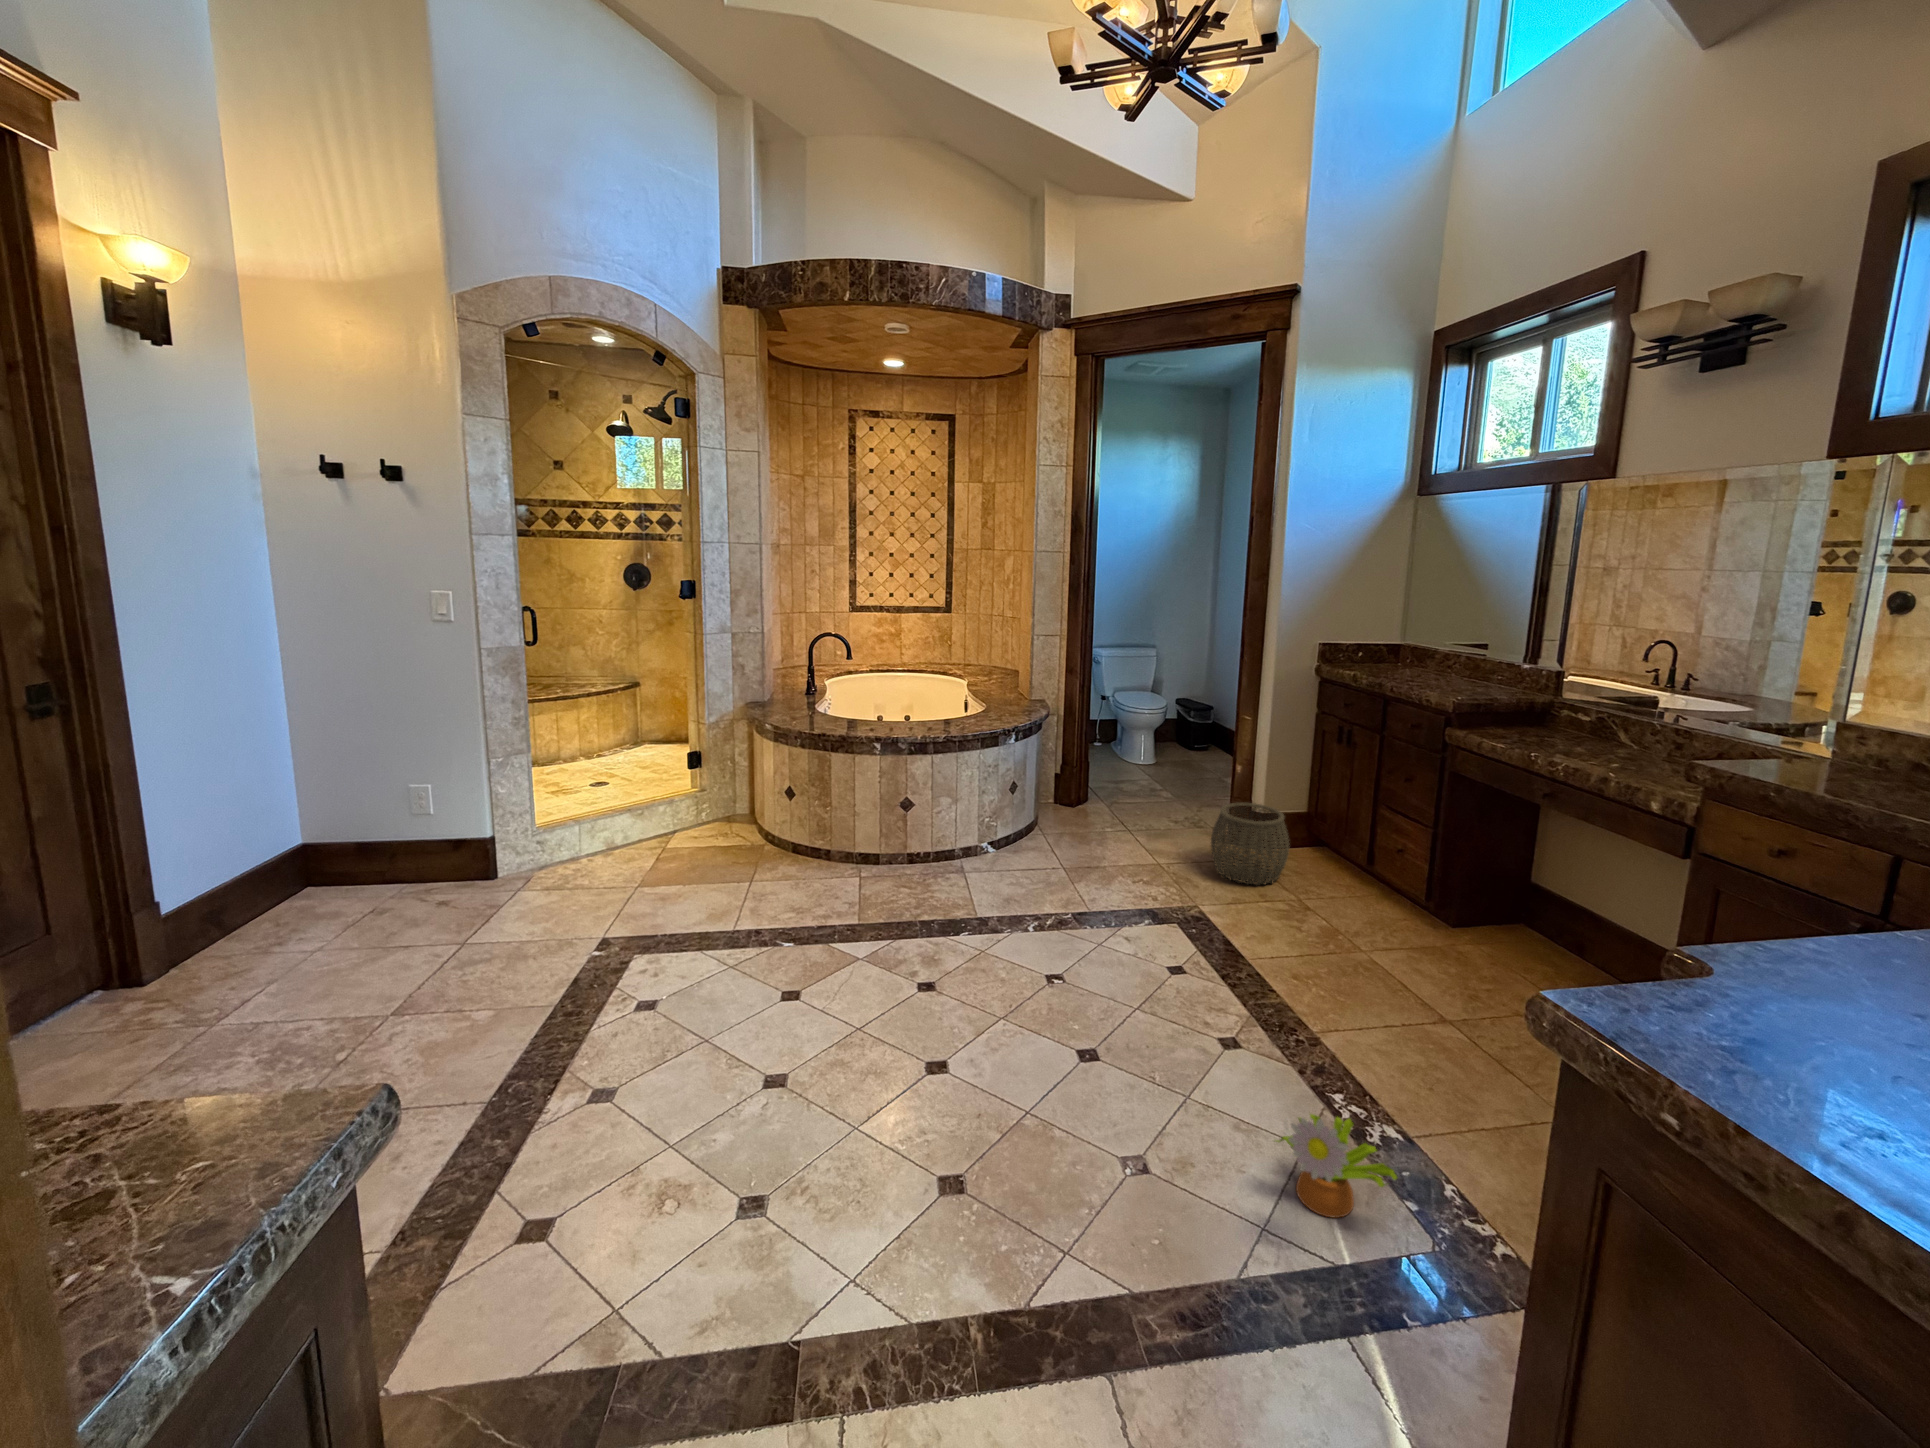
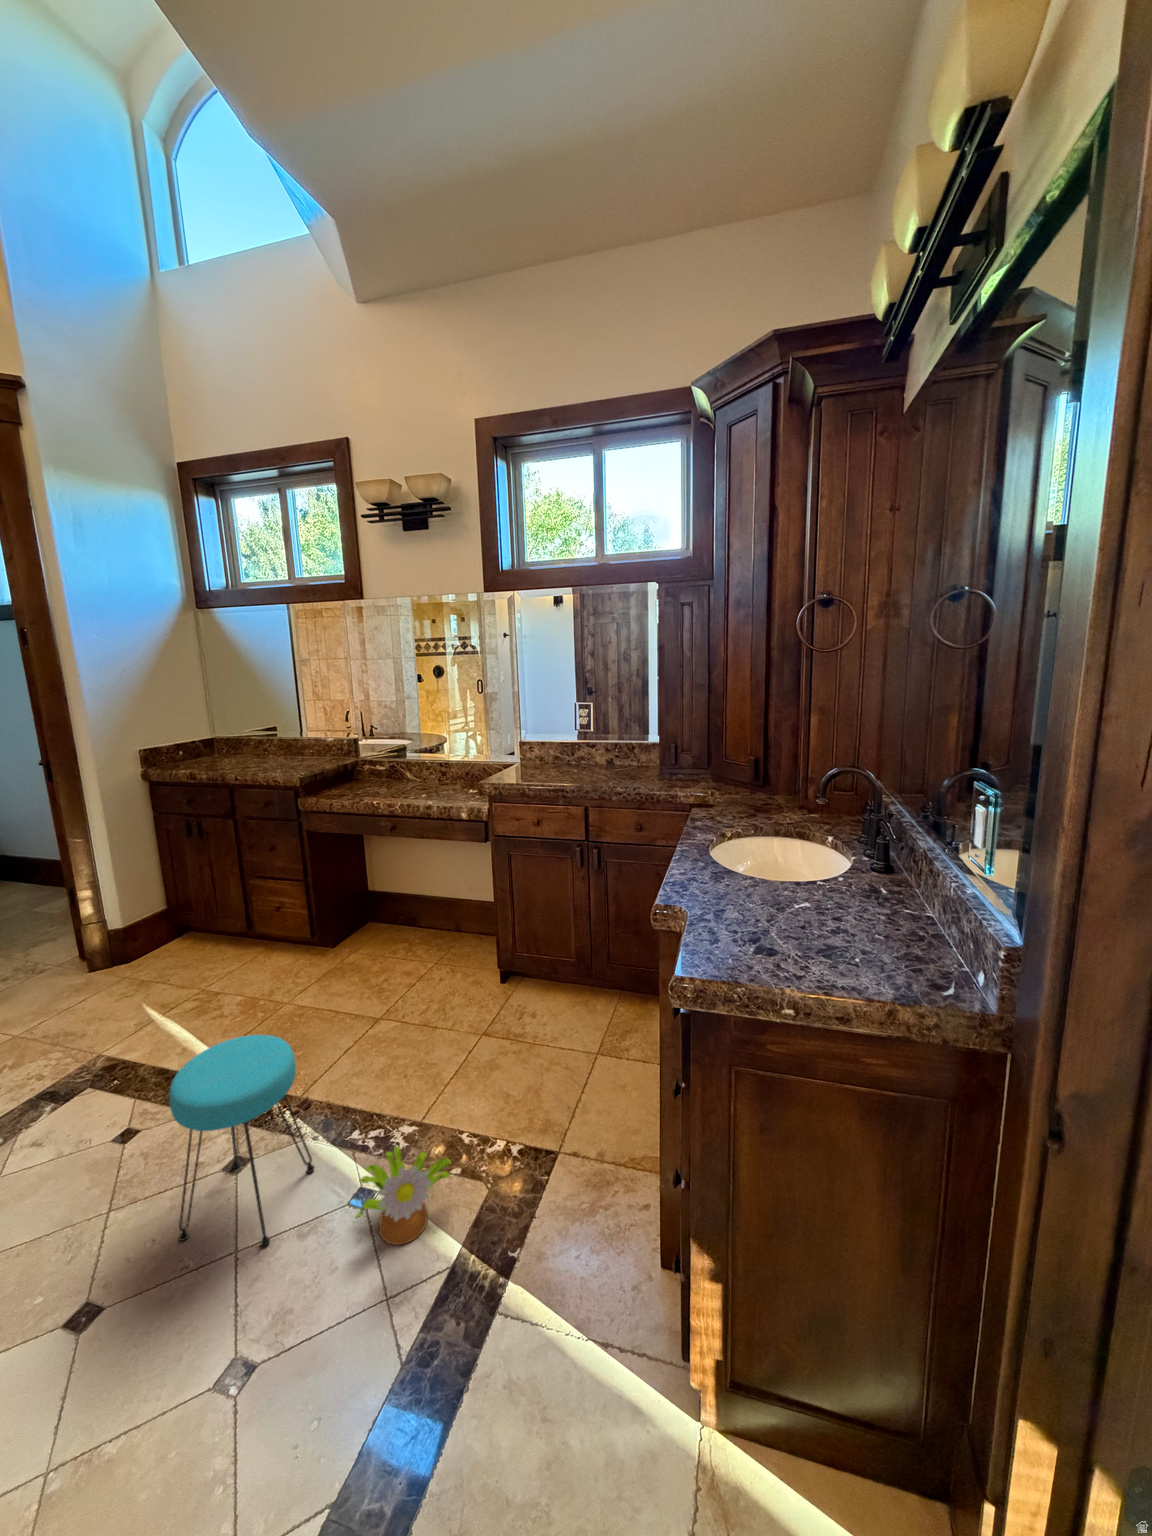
woven basket: present [1211,803,1289,885] -> none [77,919,175,1010]
stool: none [1161,914,1287,1111] -> present [169,1035,314,1246]

